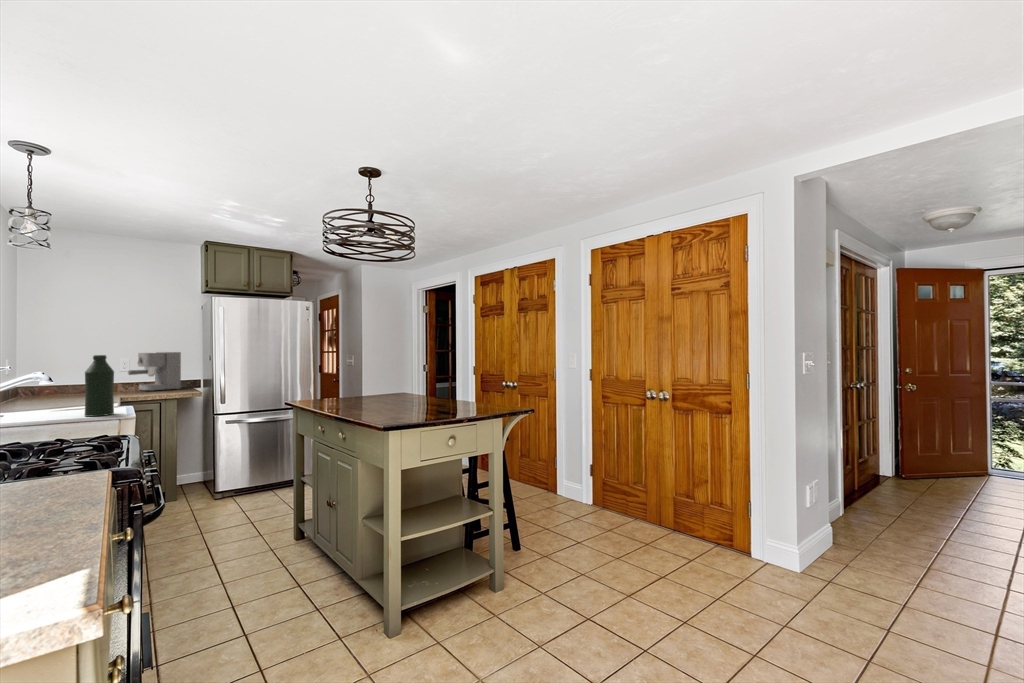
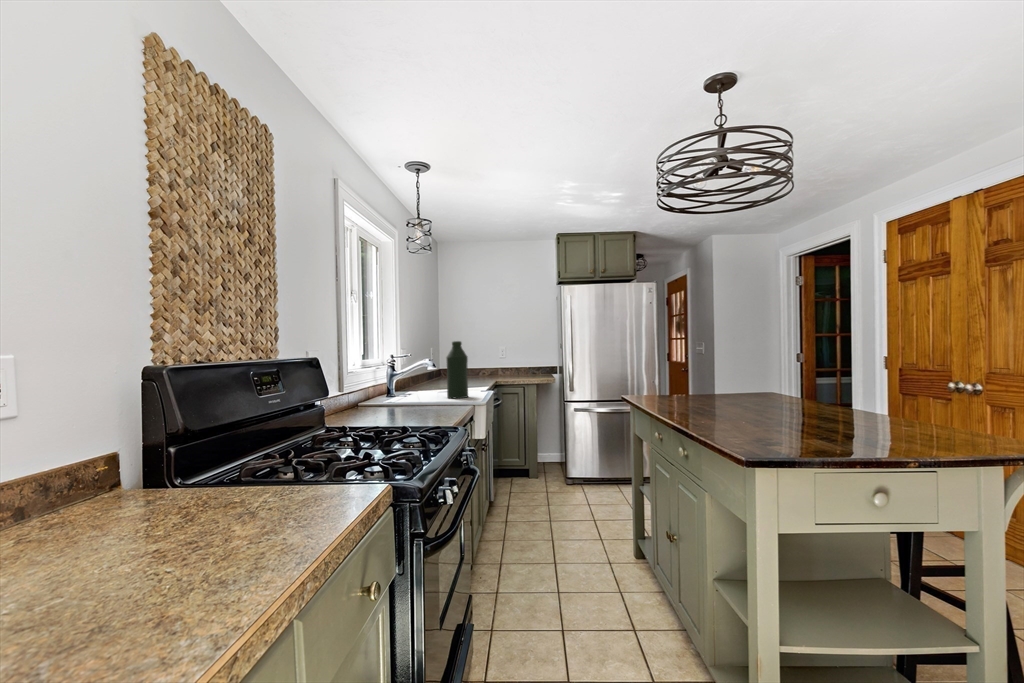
coffee maker: present [128,352,181,391] -> none [503,340,541,375]

